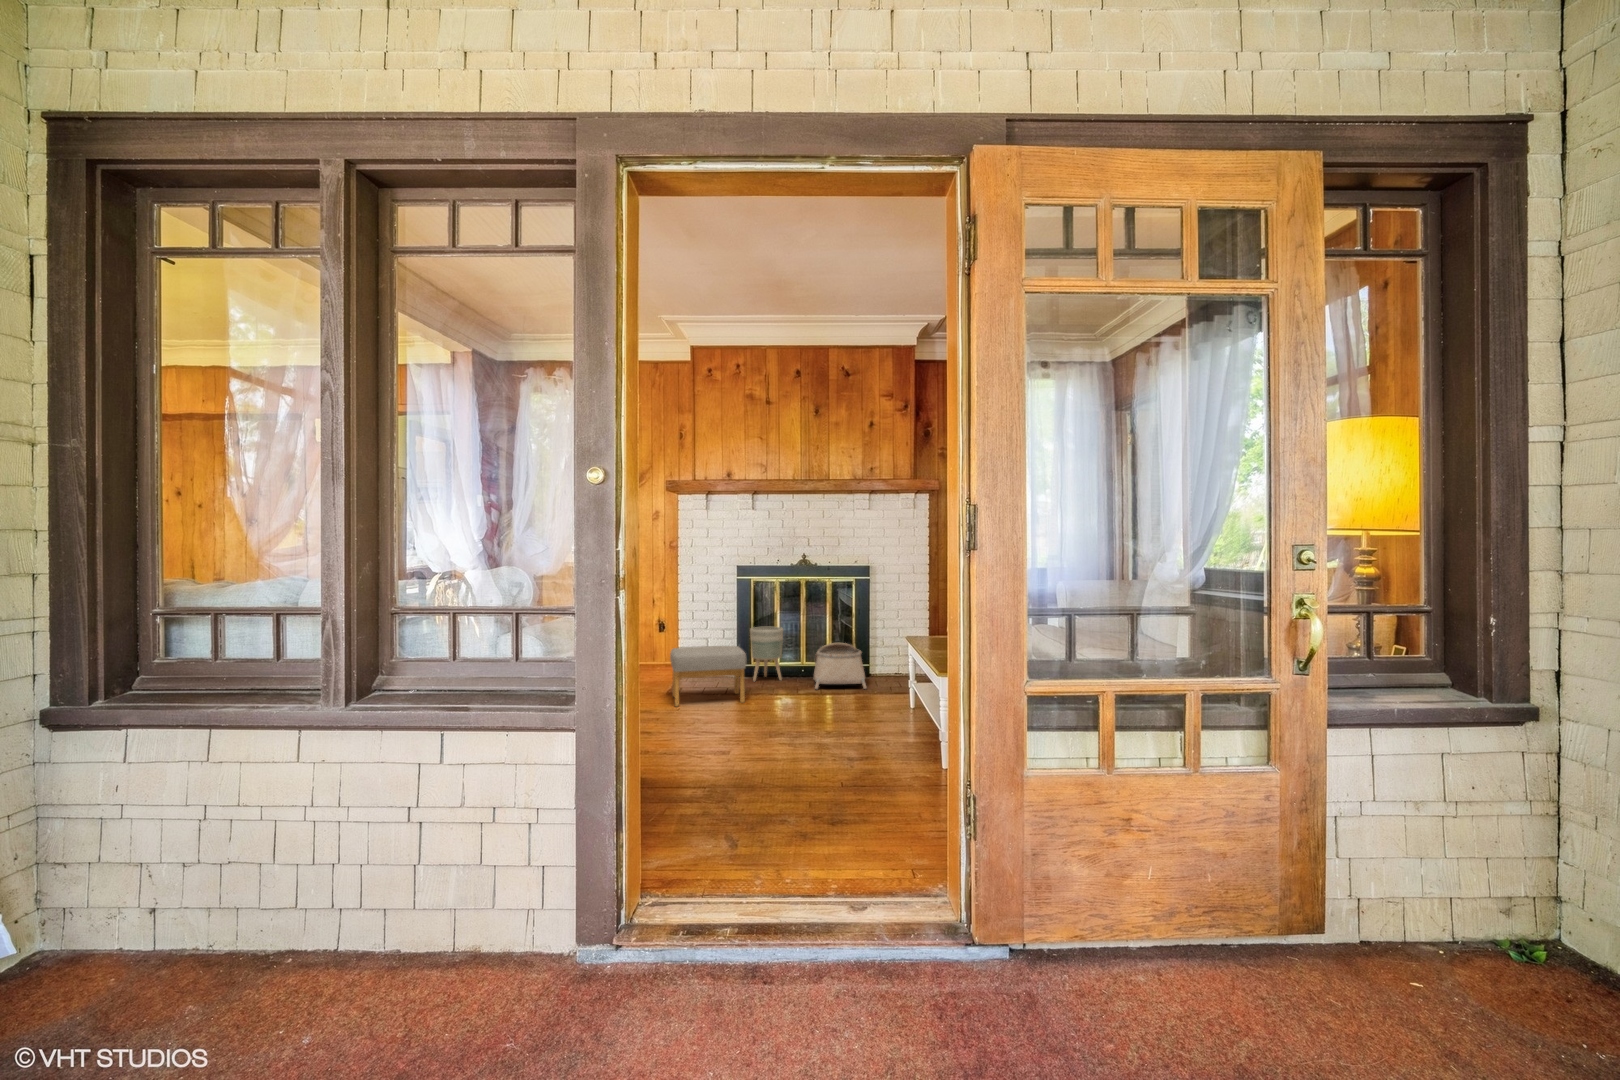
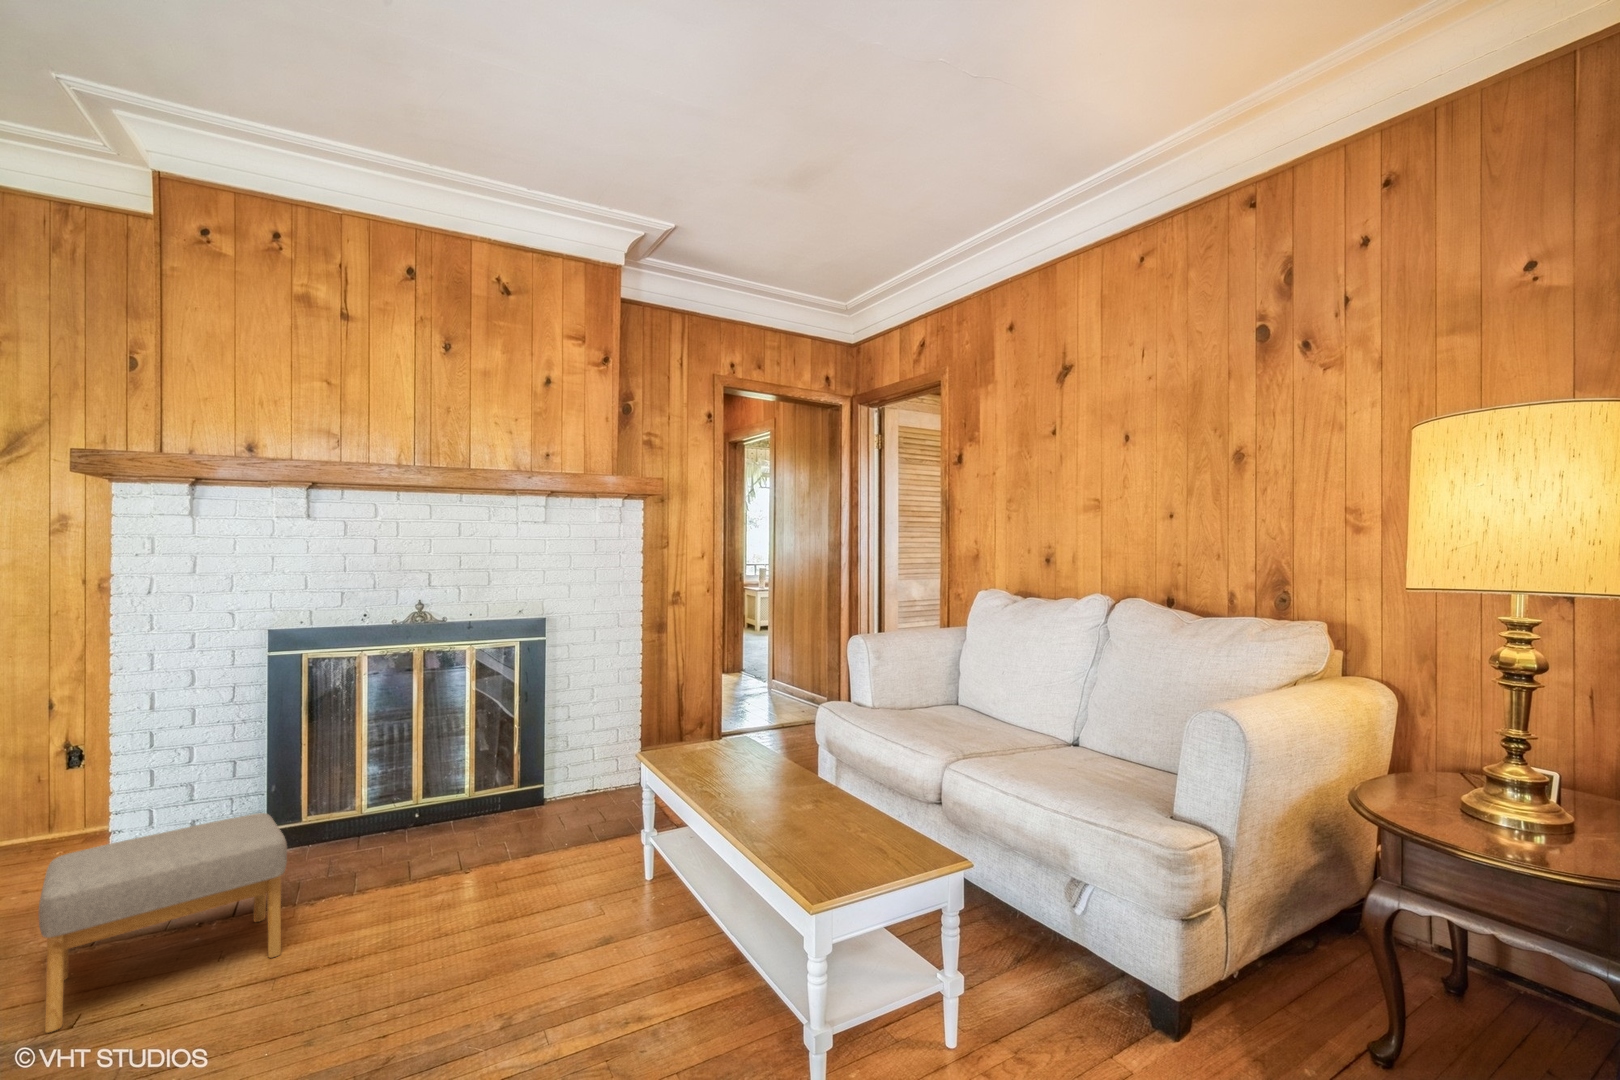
planter: present [750,627,783,681] -> none [298,742,377,865]
basket: present [814,643,866,689] -> none [443,757,557,863]

